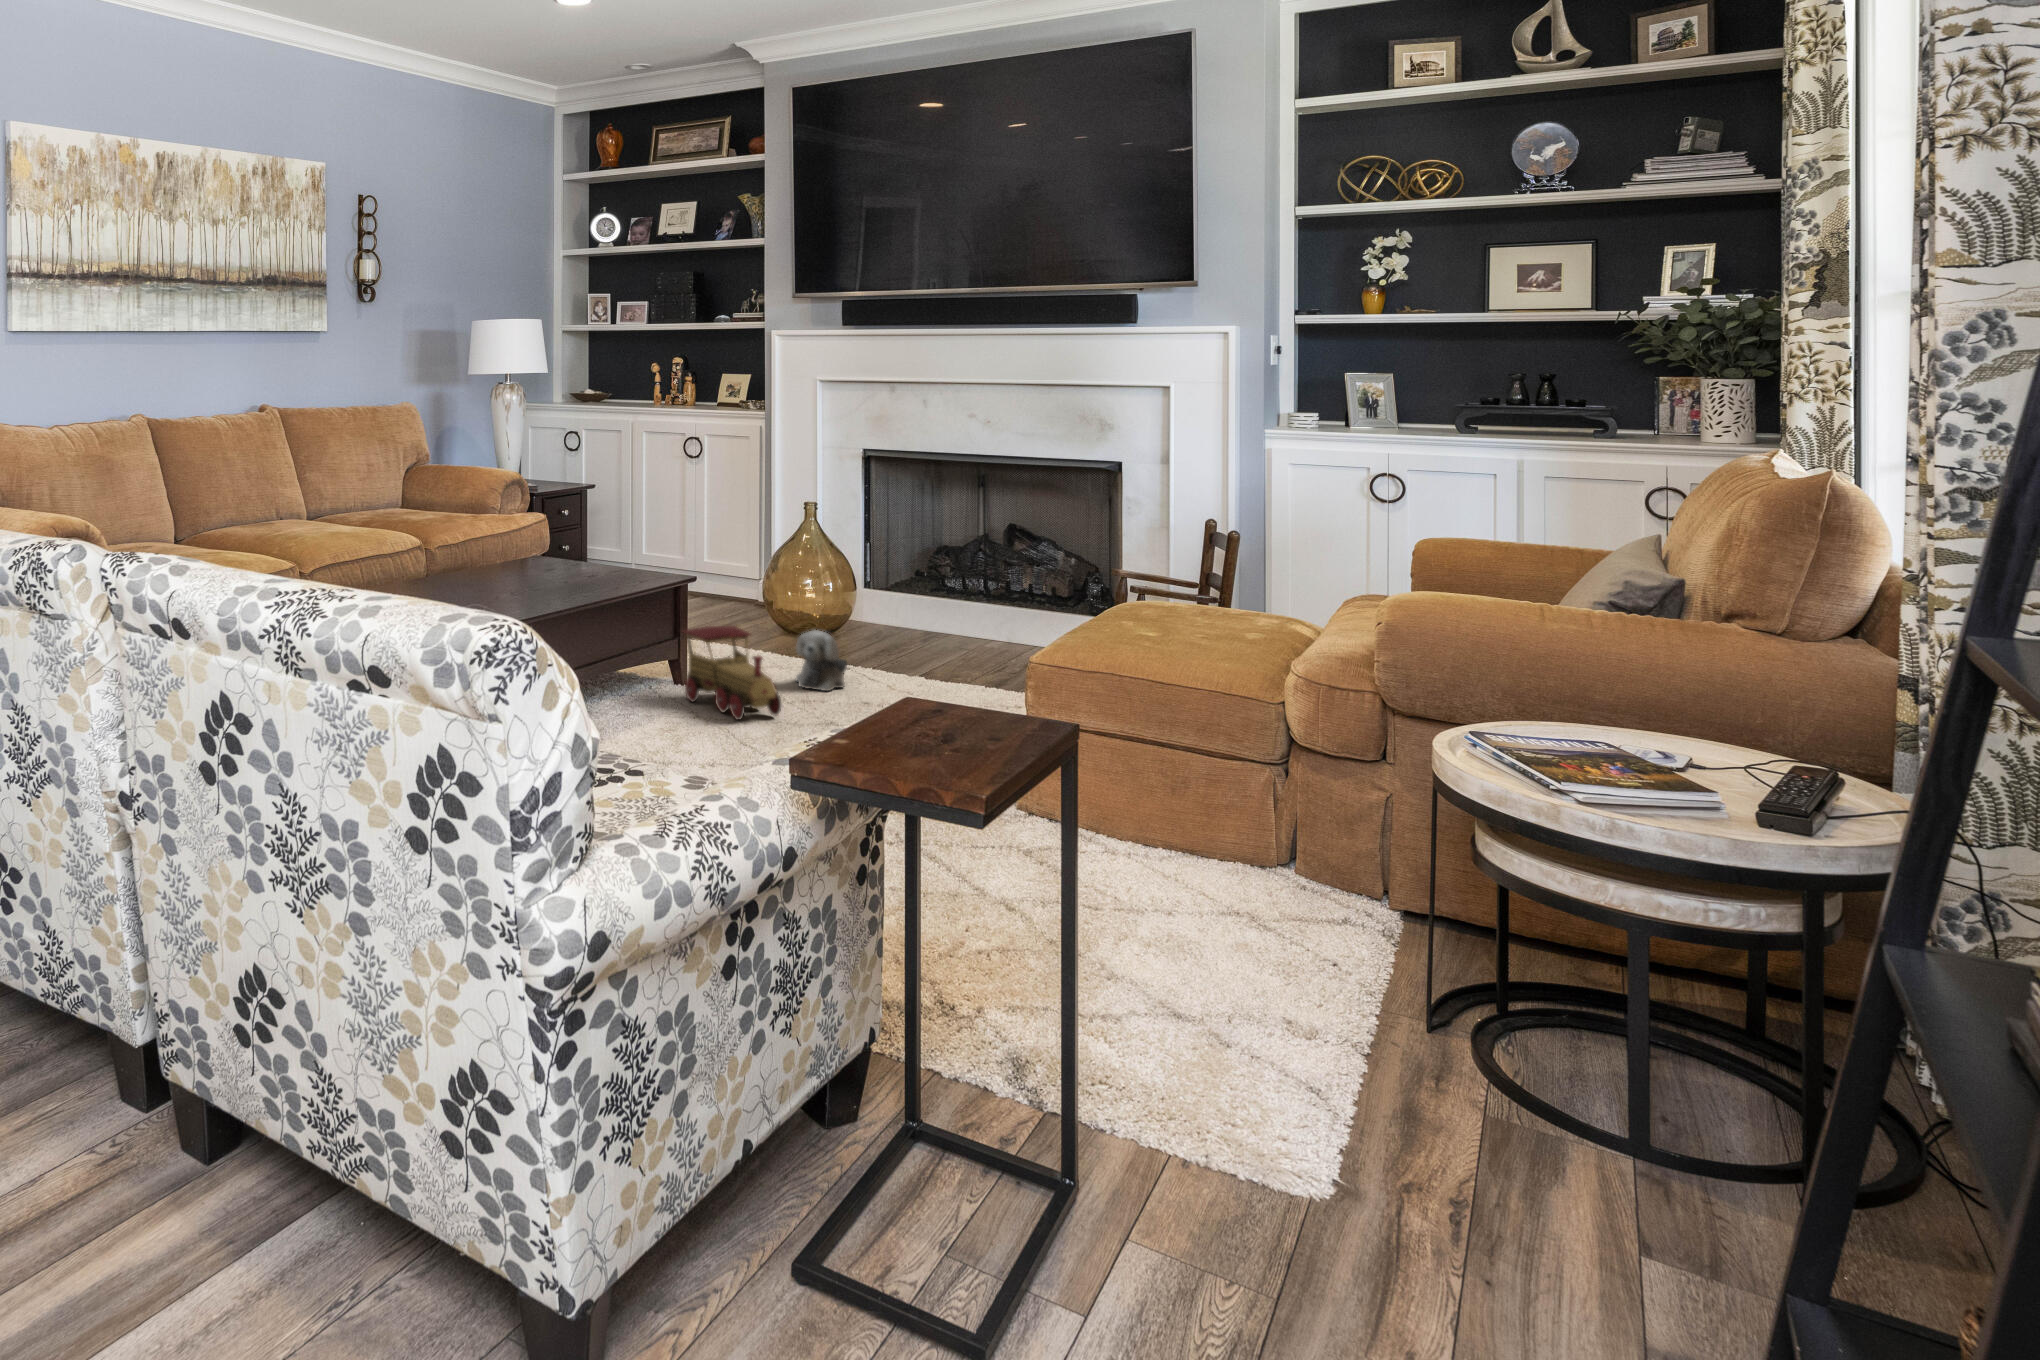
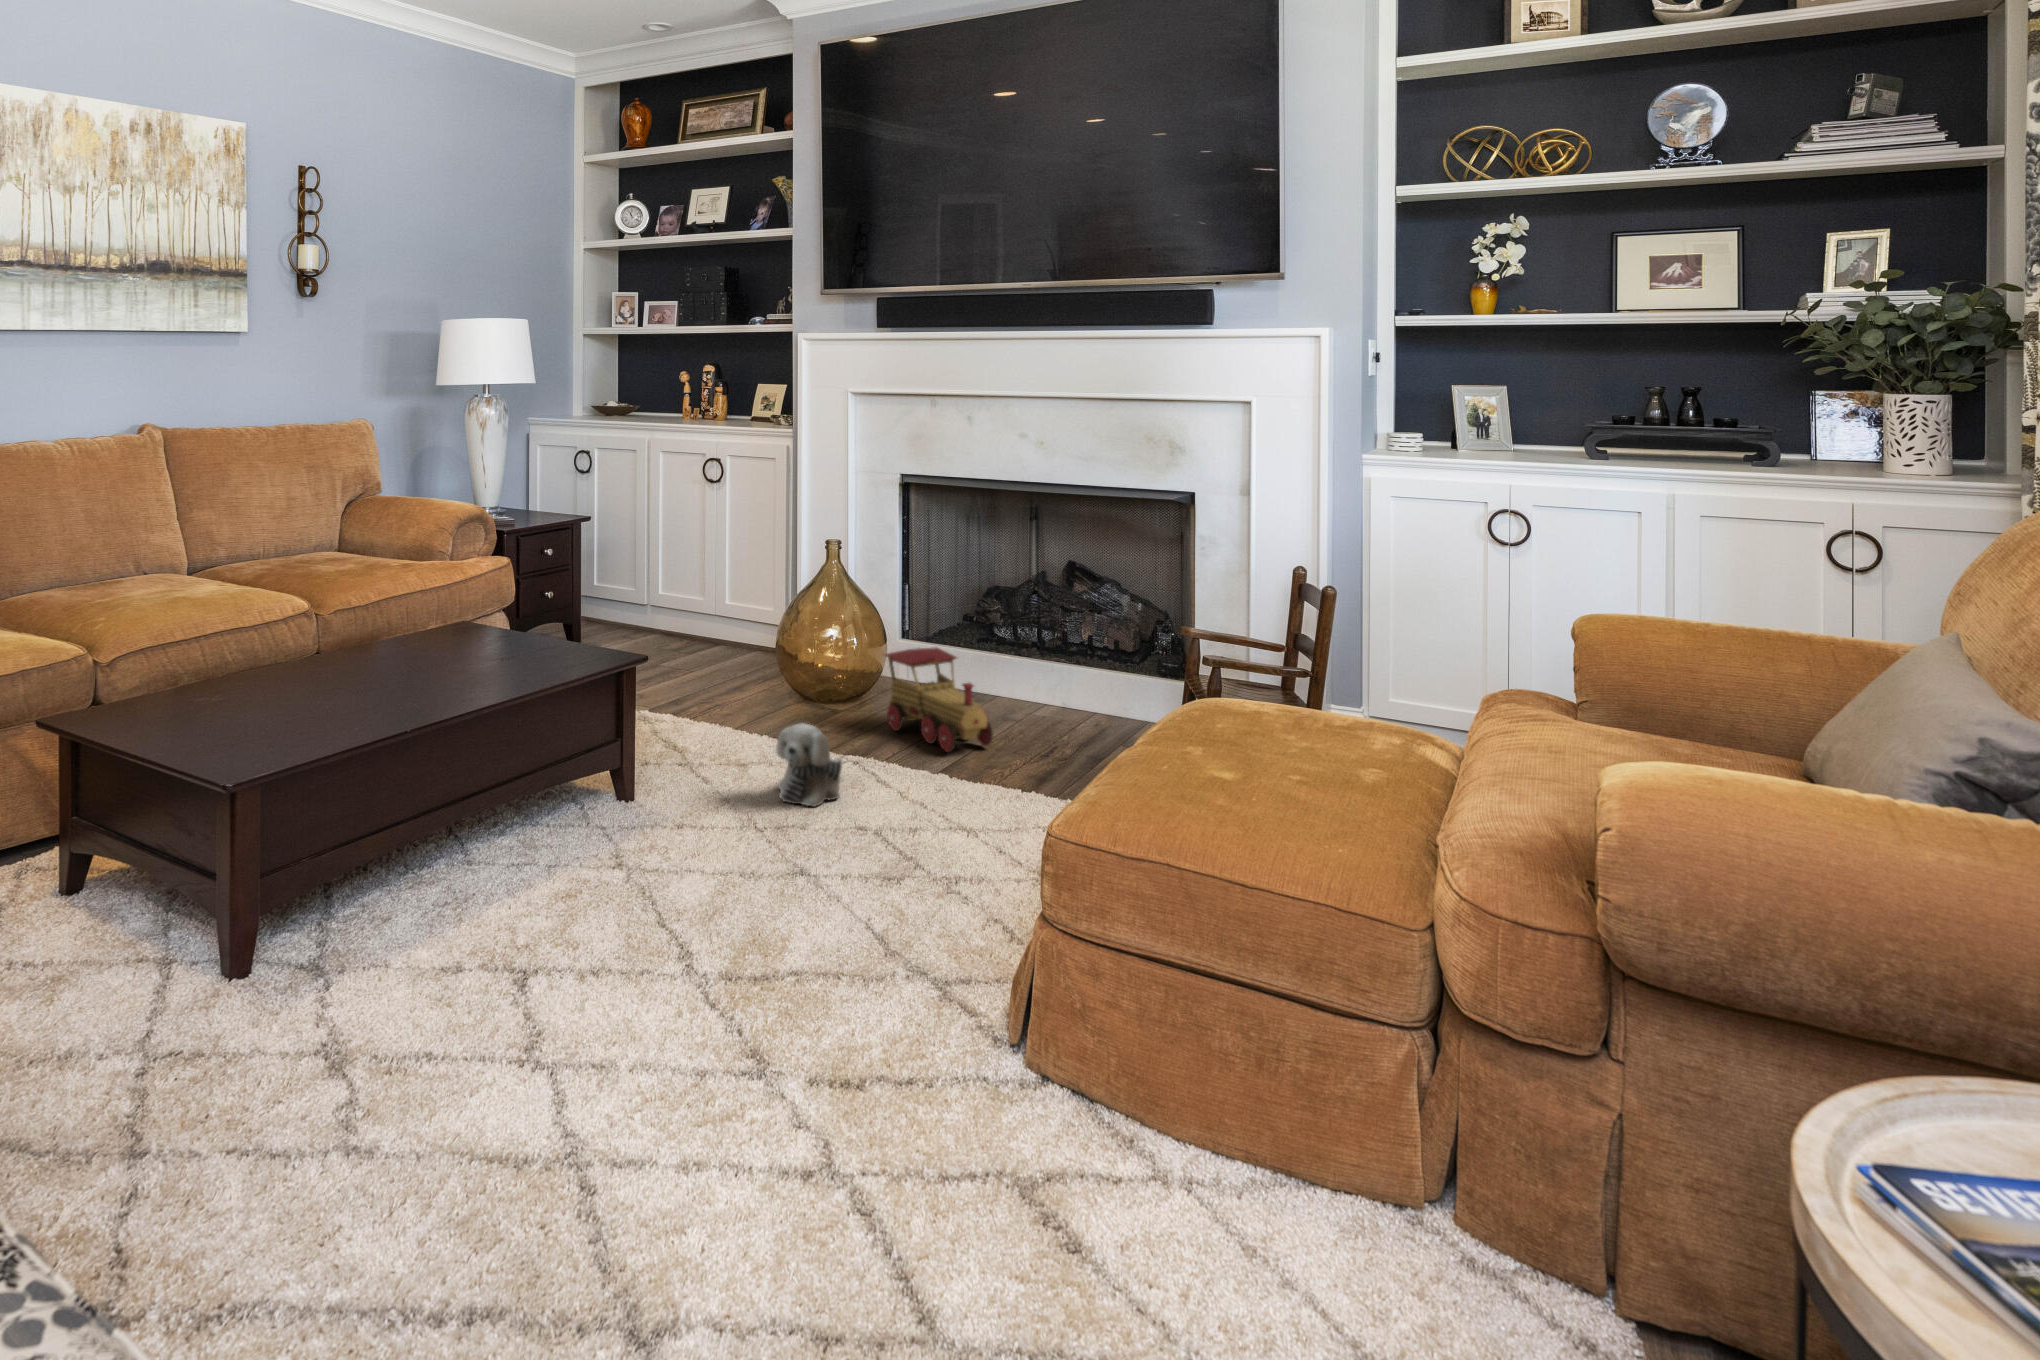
toy train: present [684,626,781,720] -> present [885,647,993,752]

